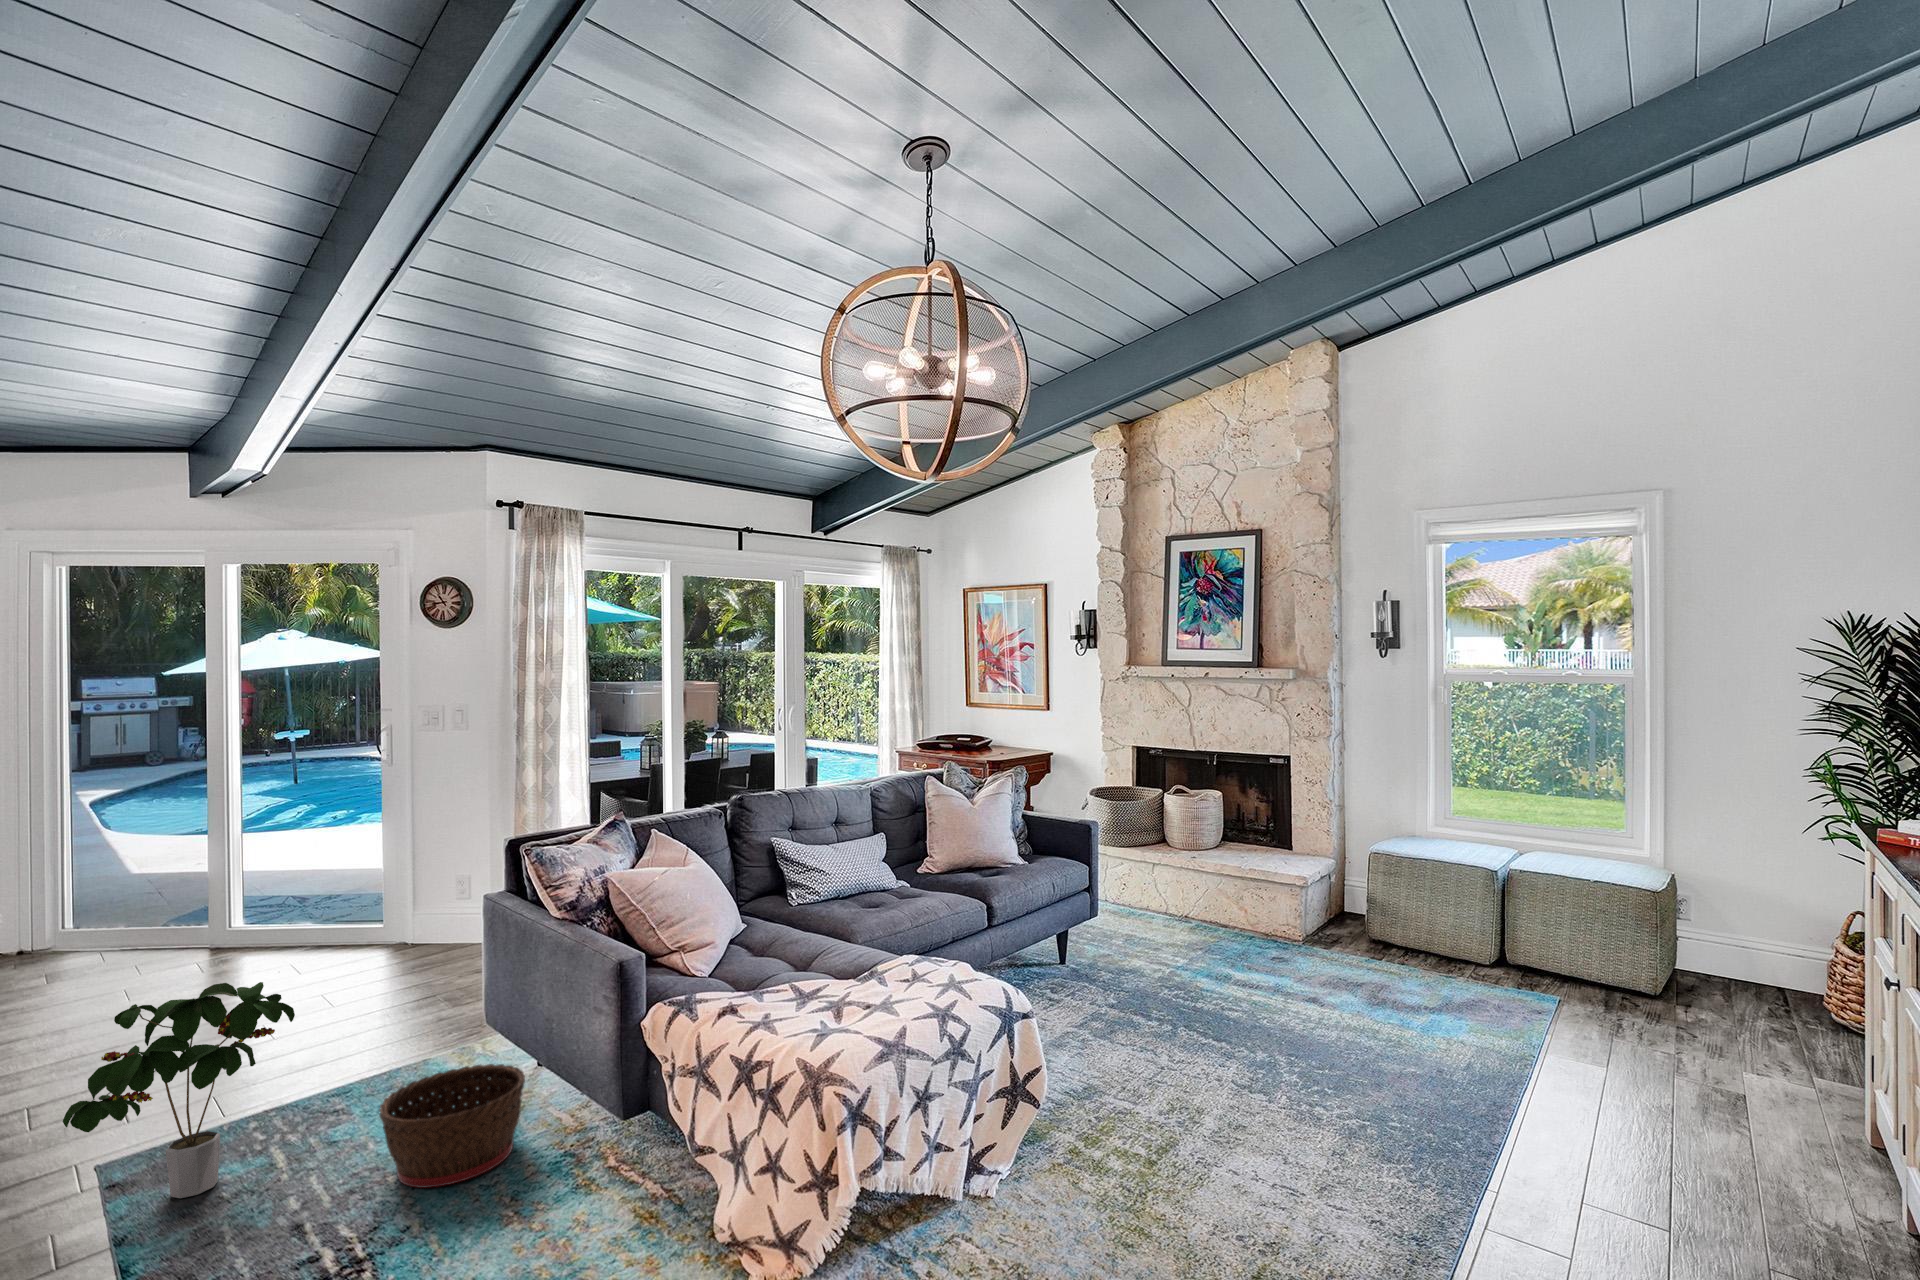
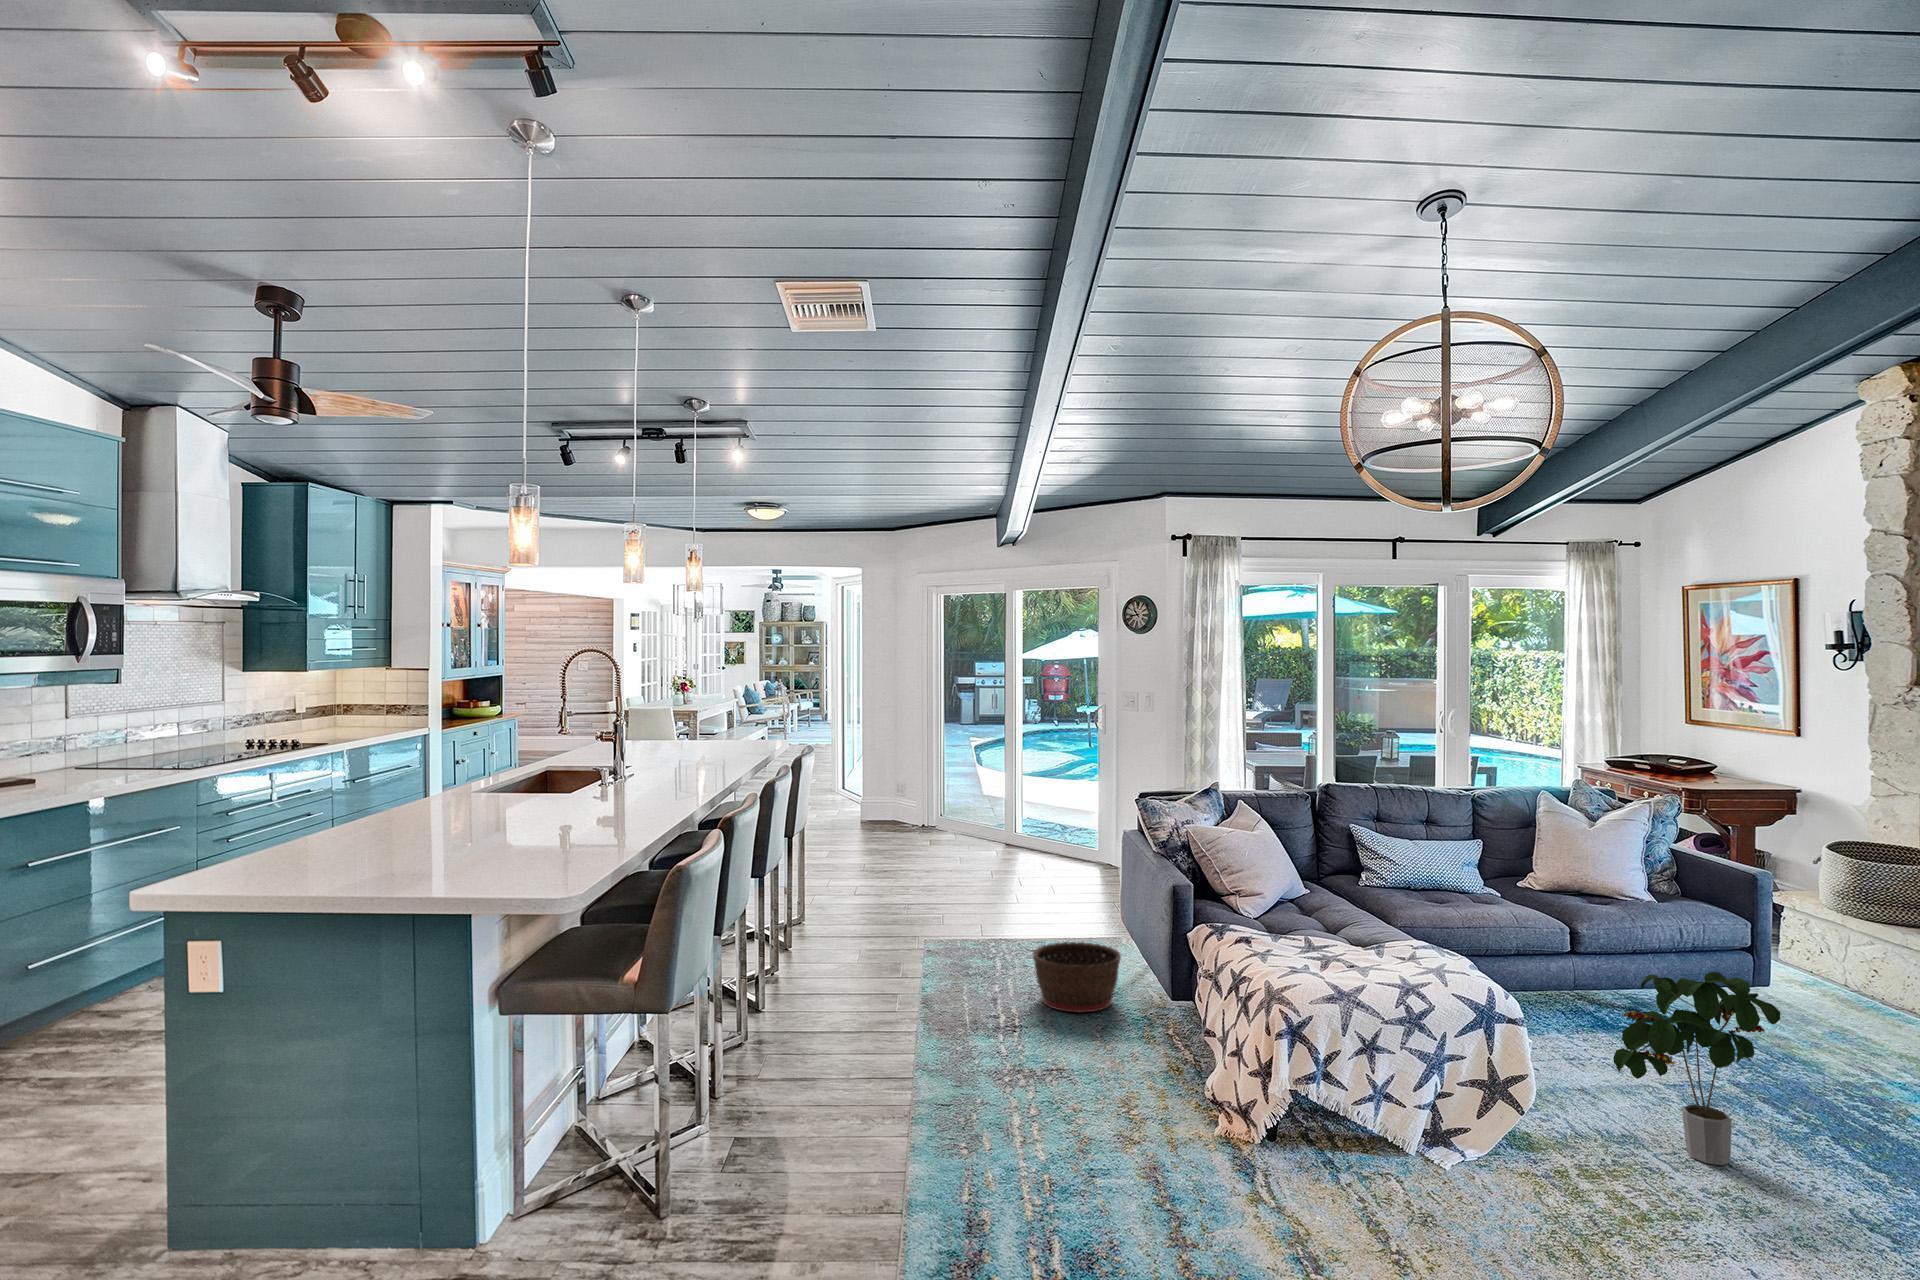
potted plant: present [63,982,295,1198] -> present [1613,972,1780,1165]

